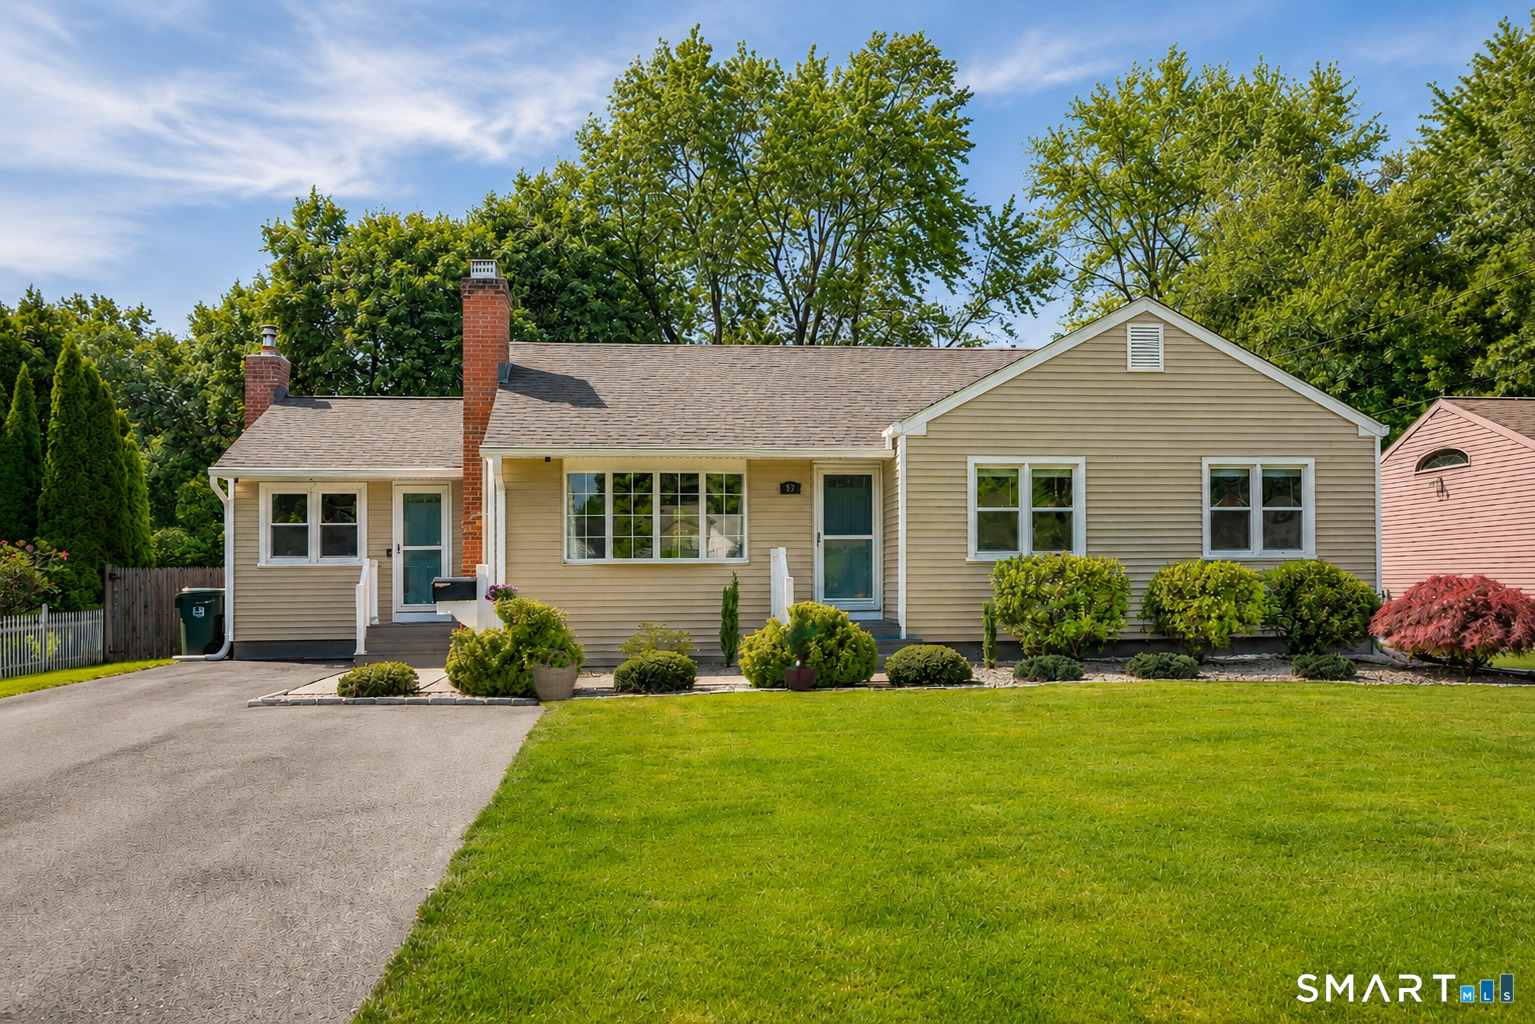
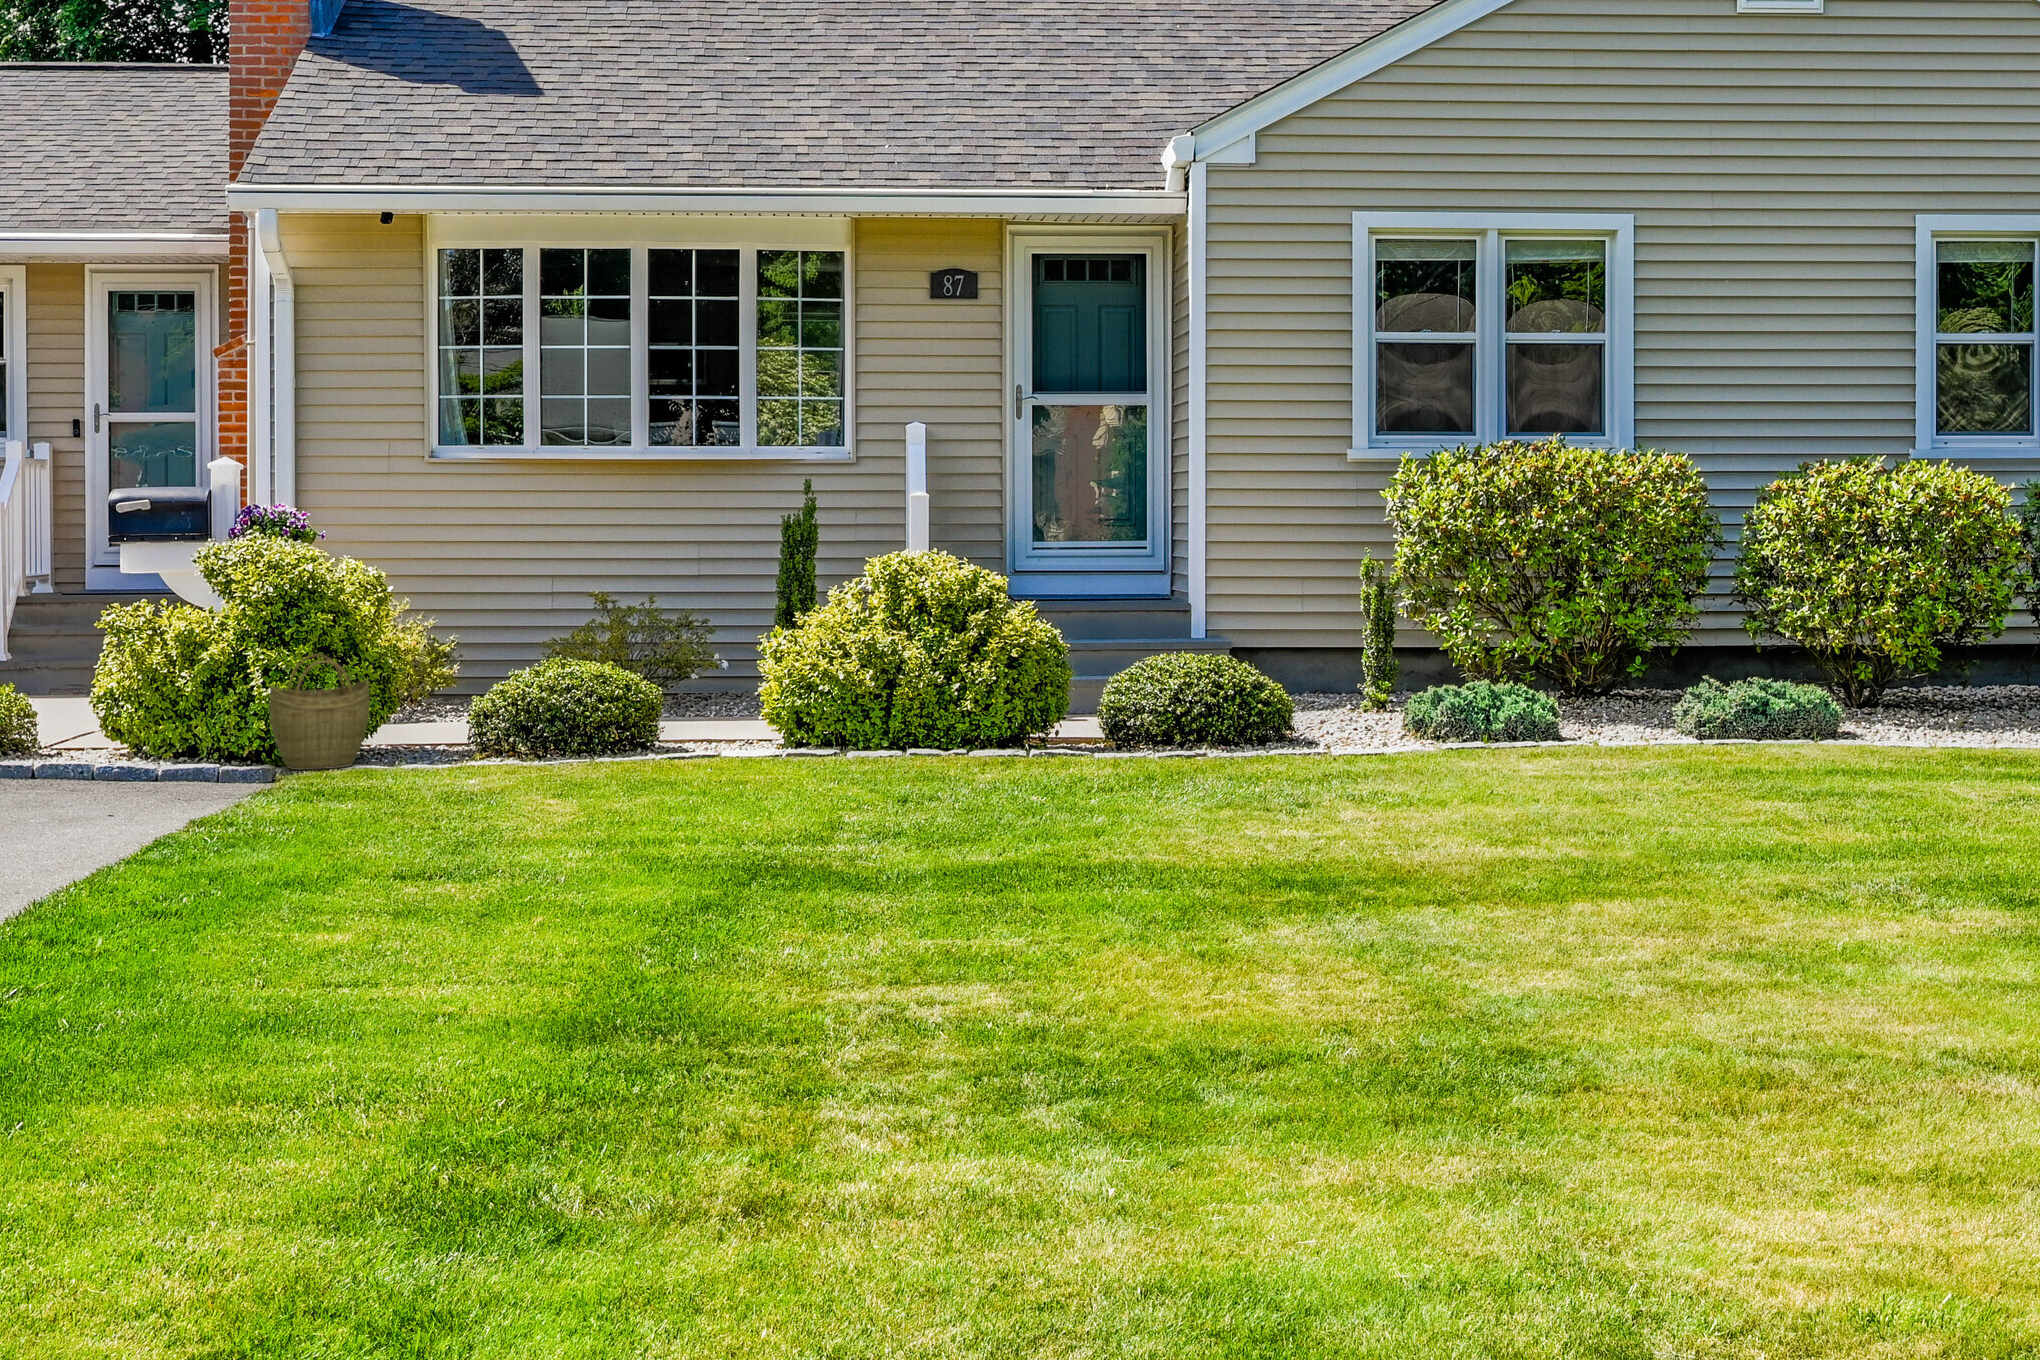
potted tree: present [781,620,816,690] -> none [821,587,920,756]

